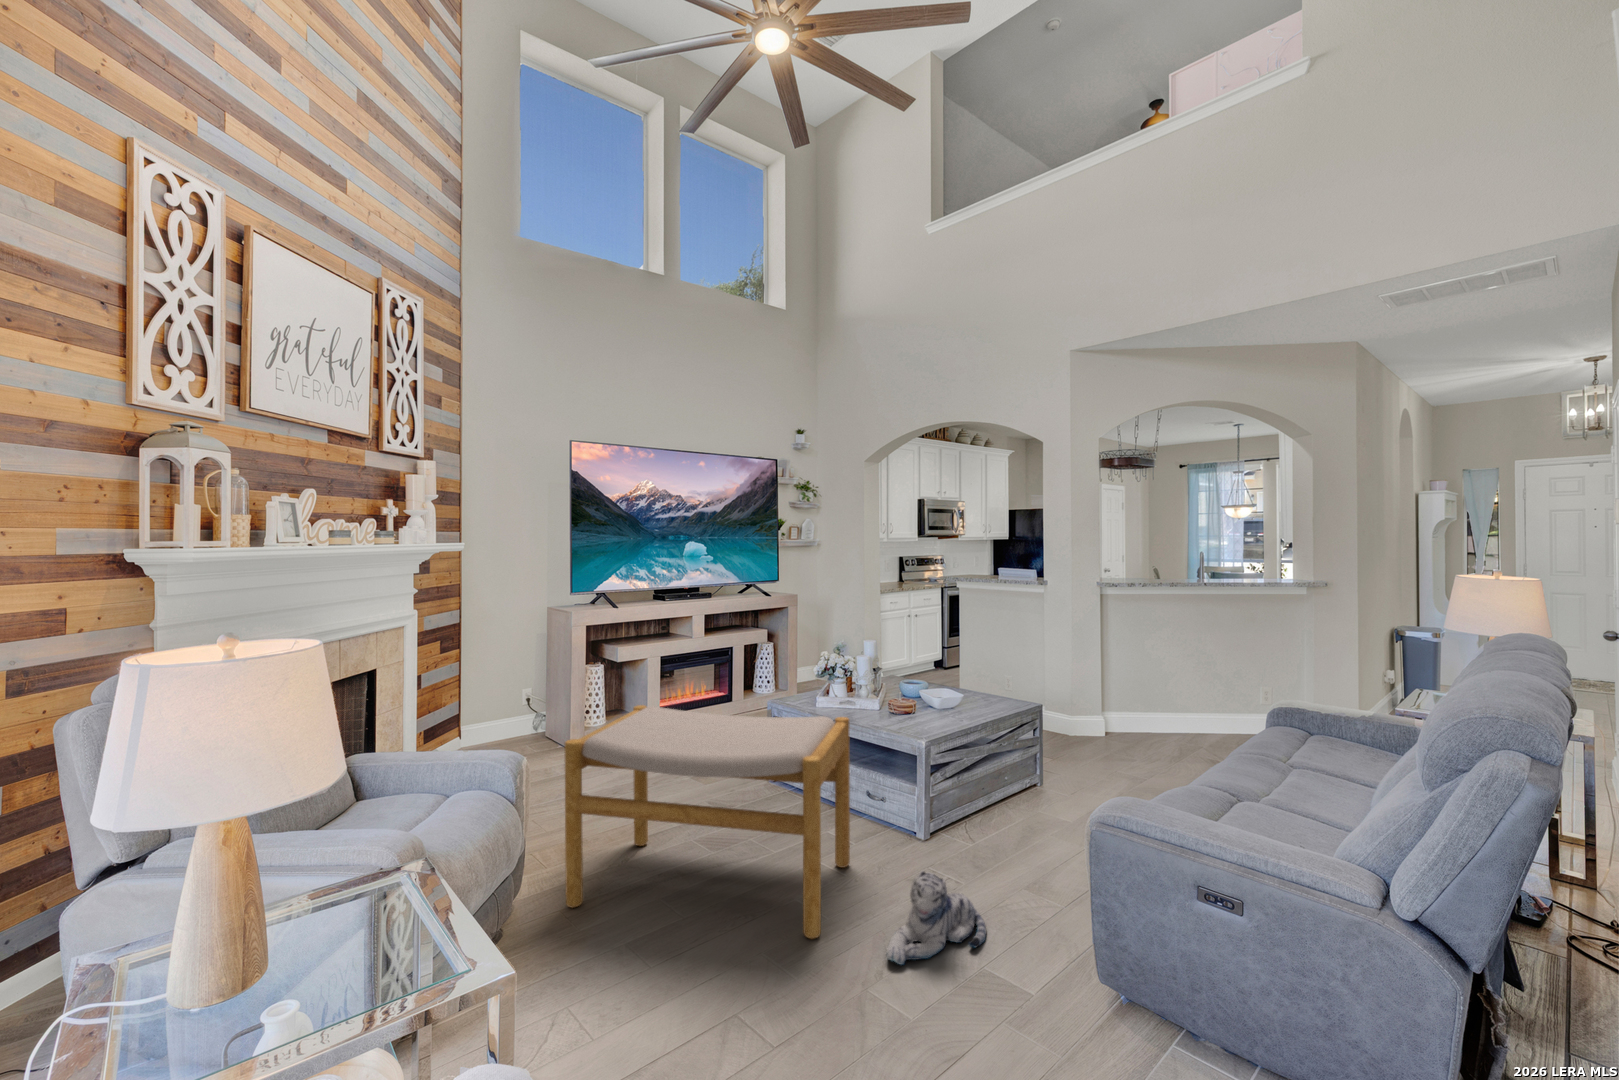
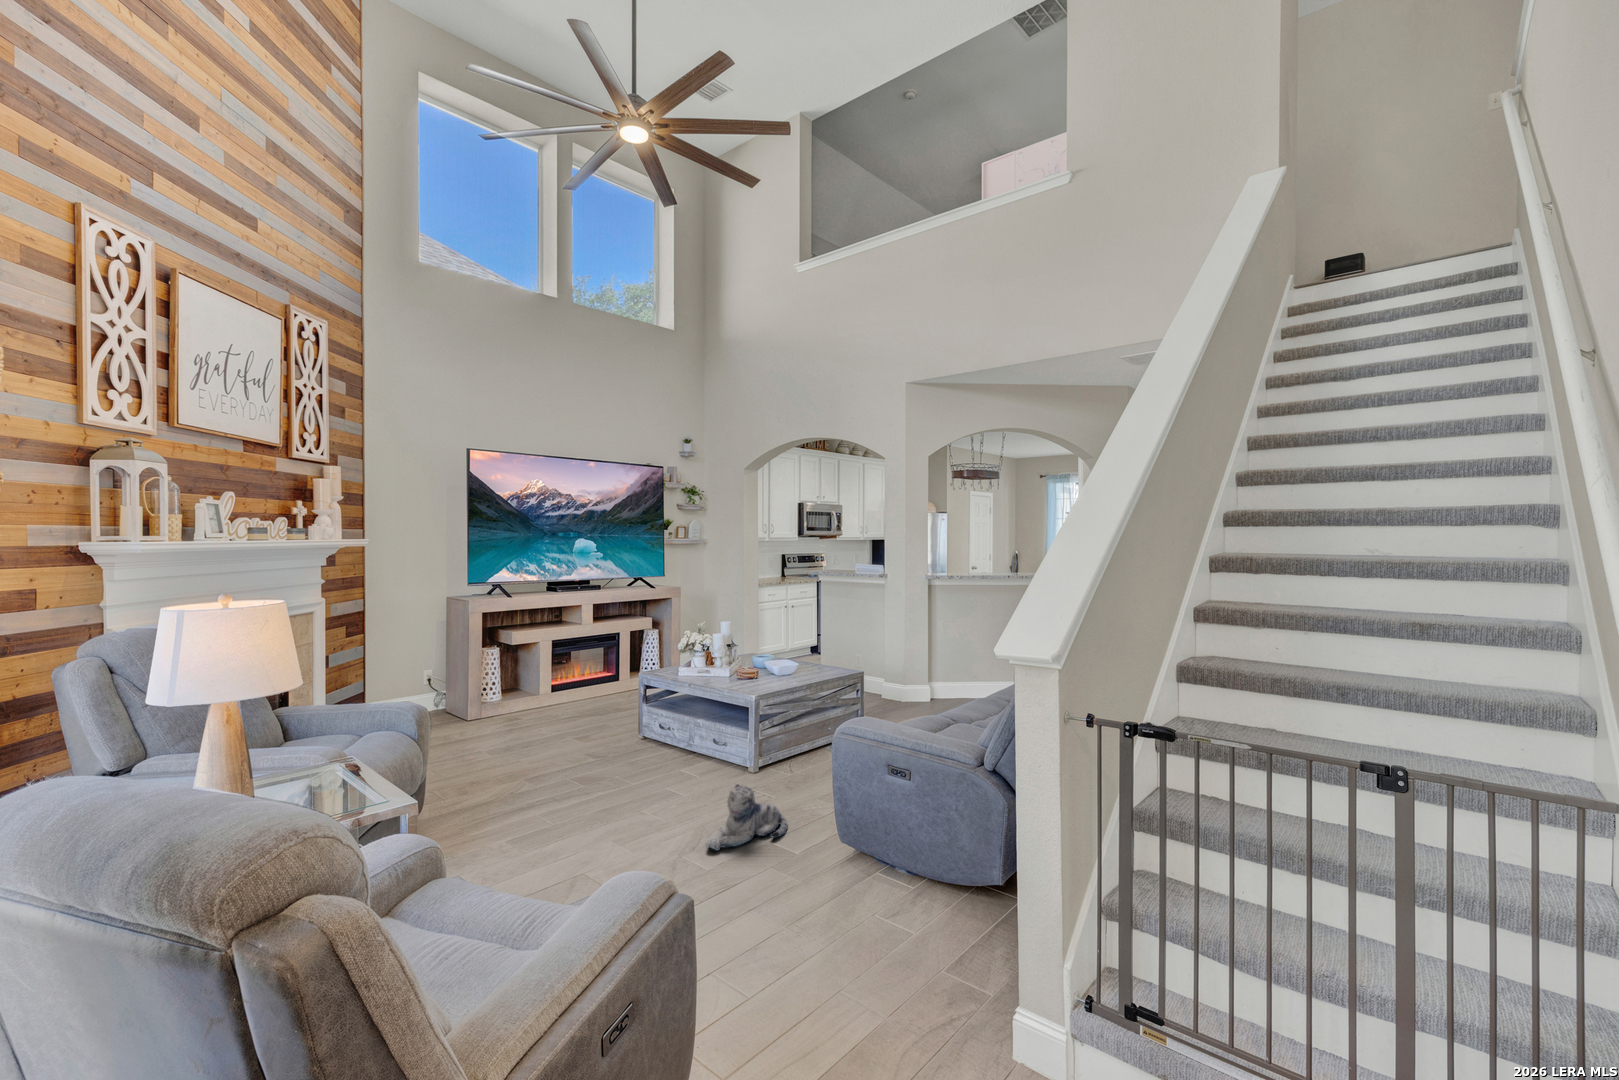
footstool: present [565,705,850,939] -> none [457,672,694,839]

